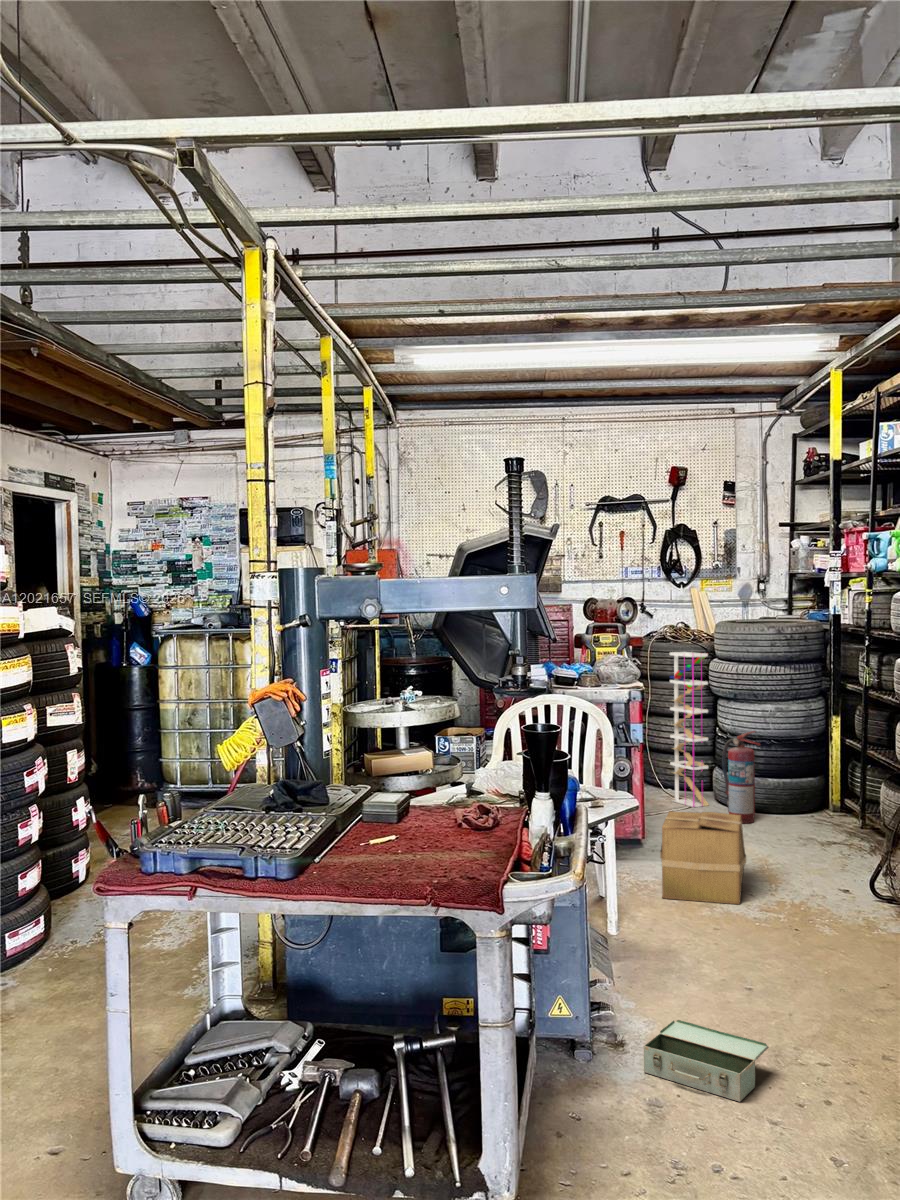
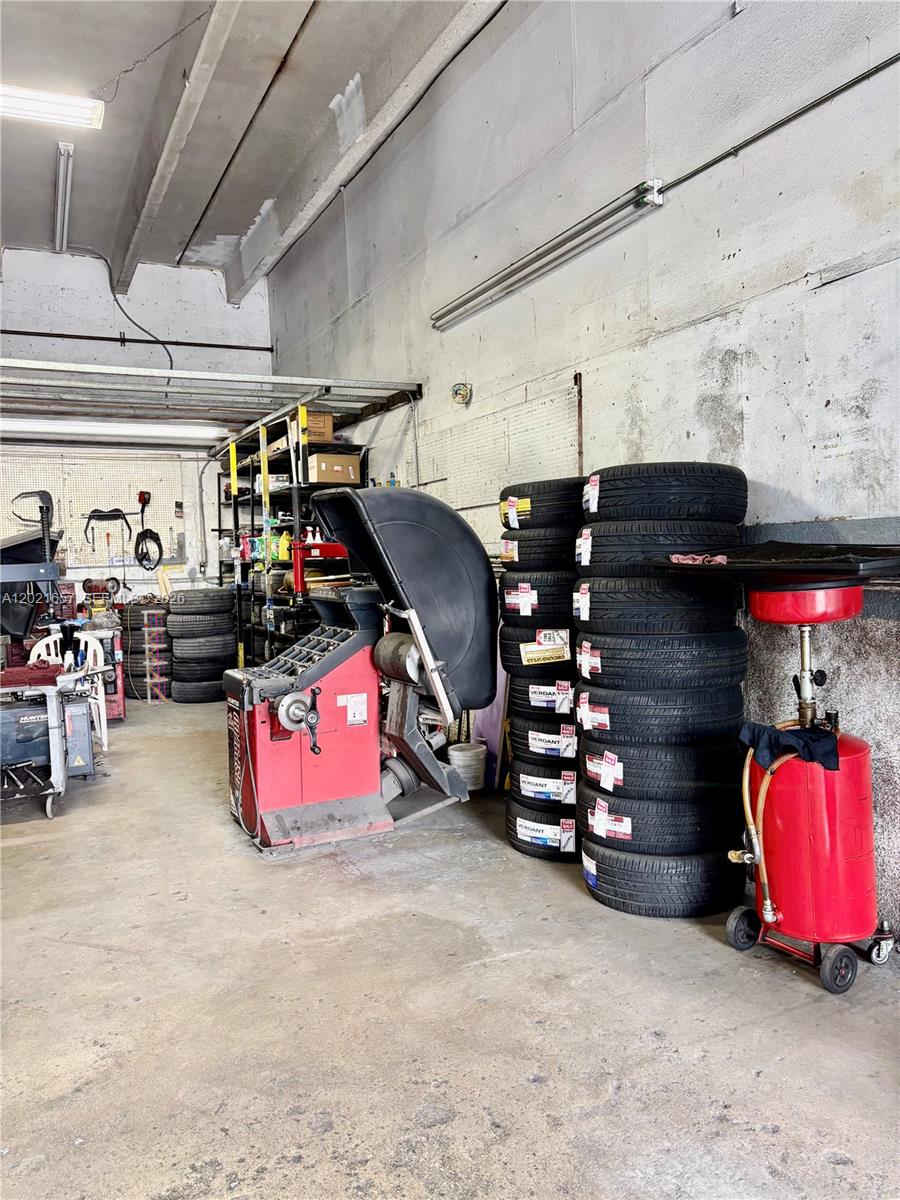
fire extinguisher: present [722,731,760,824] -> none [175,654,198,709]
cardboard box: present [660,811,746,904] -> none [136,695,185,744]
toolbox: present [644,1020,769,1102] -> none [124,778,185,801]

